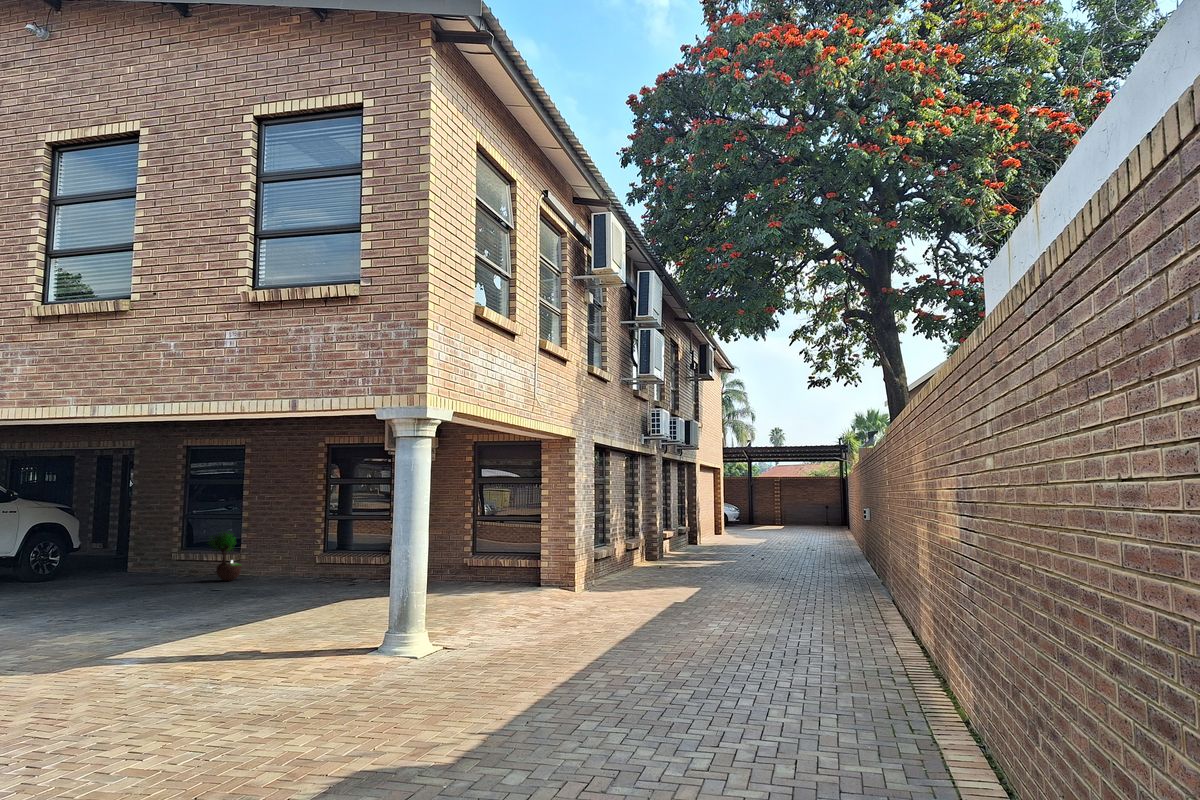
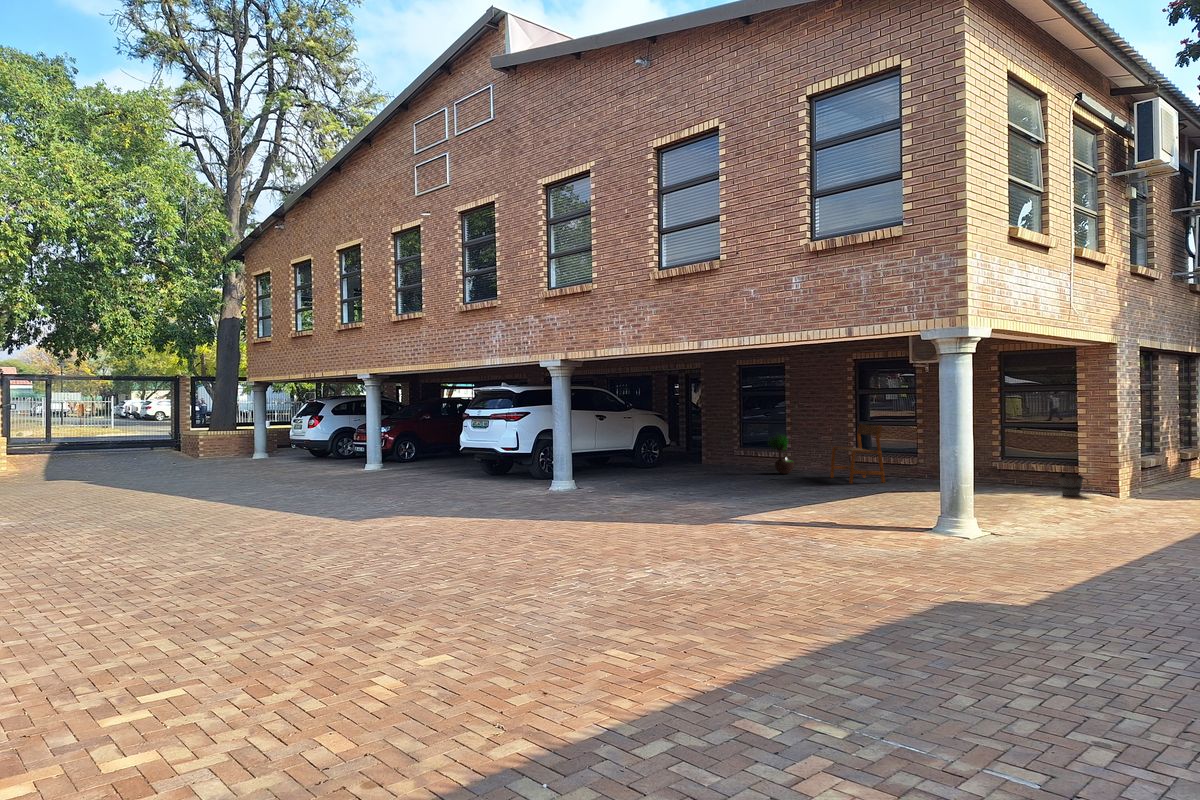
bench: none [284,518,347,590] -> present [830,424,885,483]
bucket: none [521,569,549,593] -> present [1058,473,1089,496]

